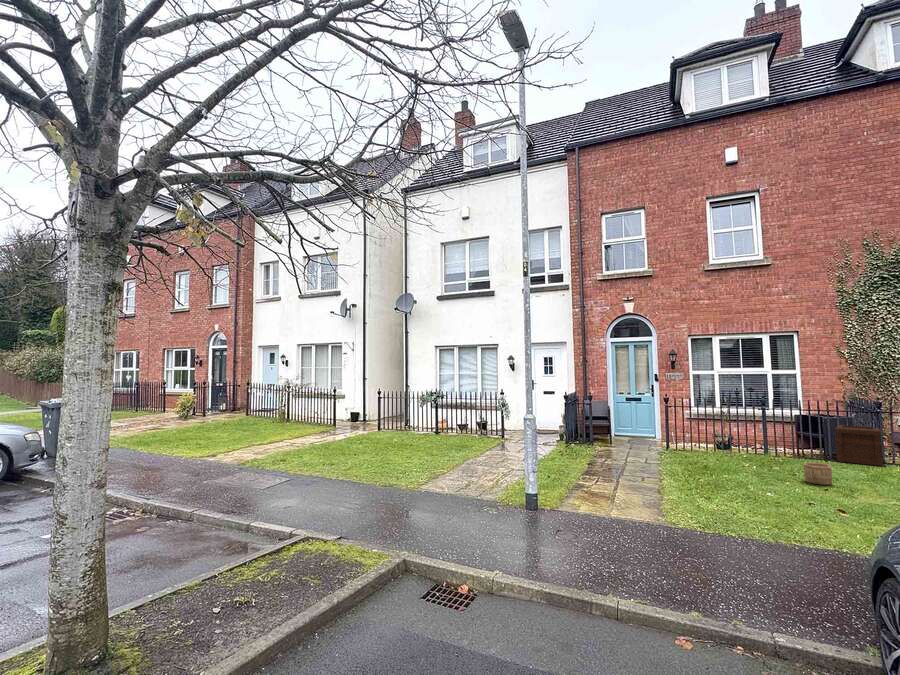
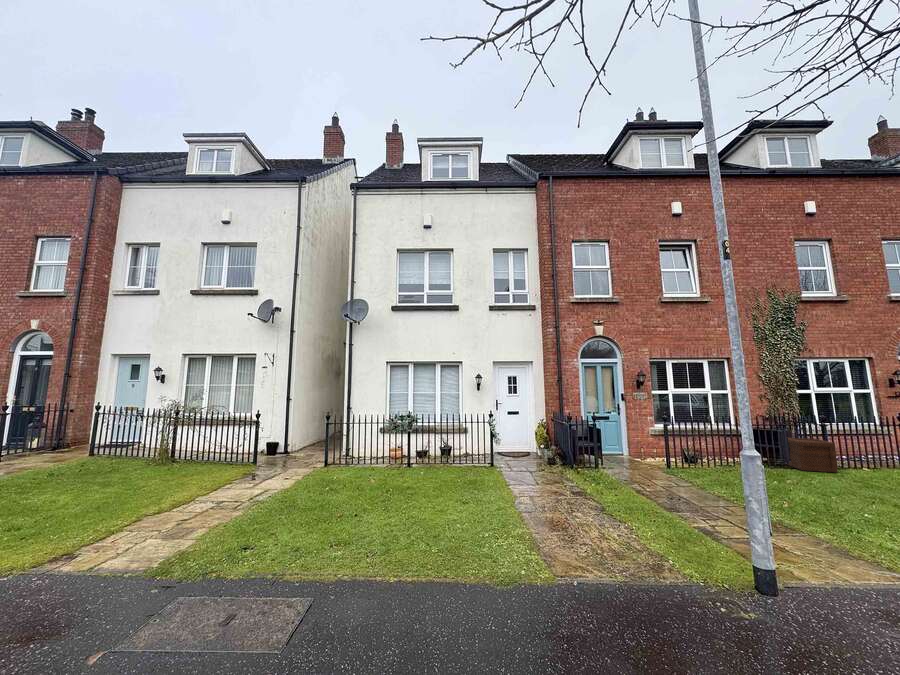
wooden bucket: present [803,462,832,485] -> none [841,478,873,500]

